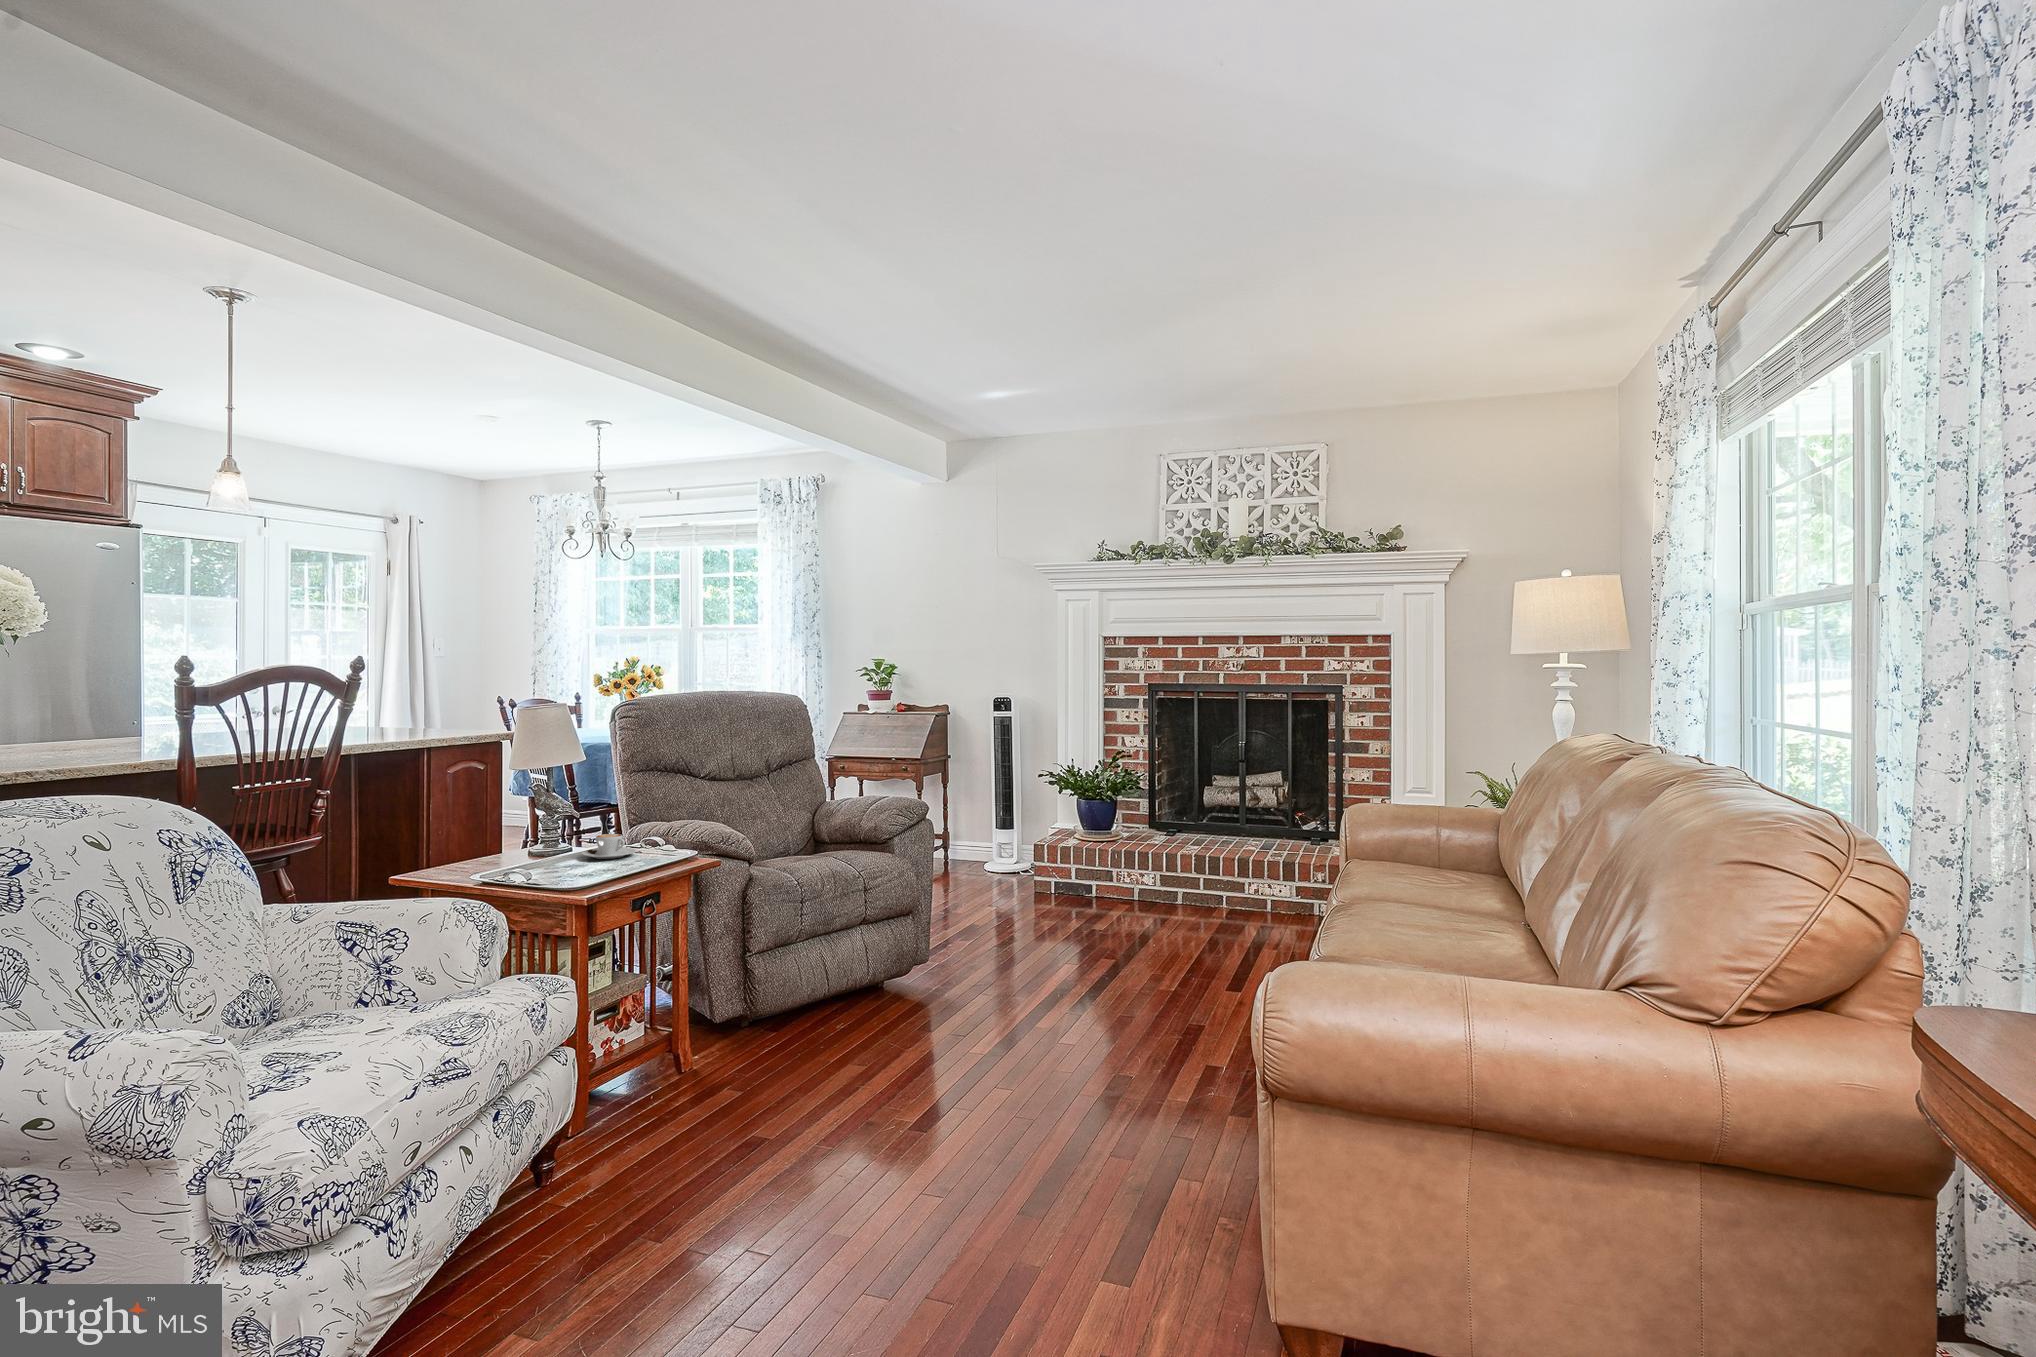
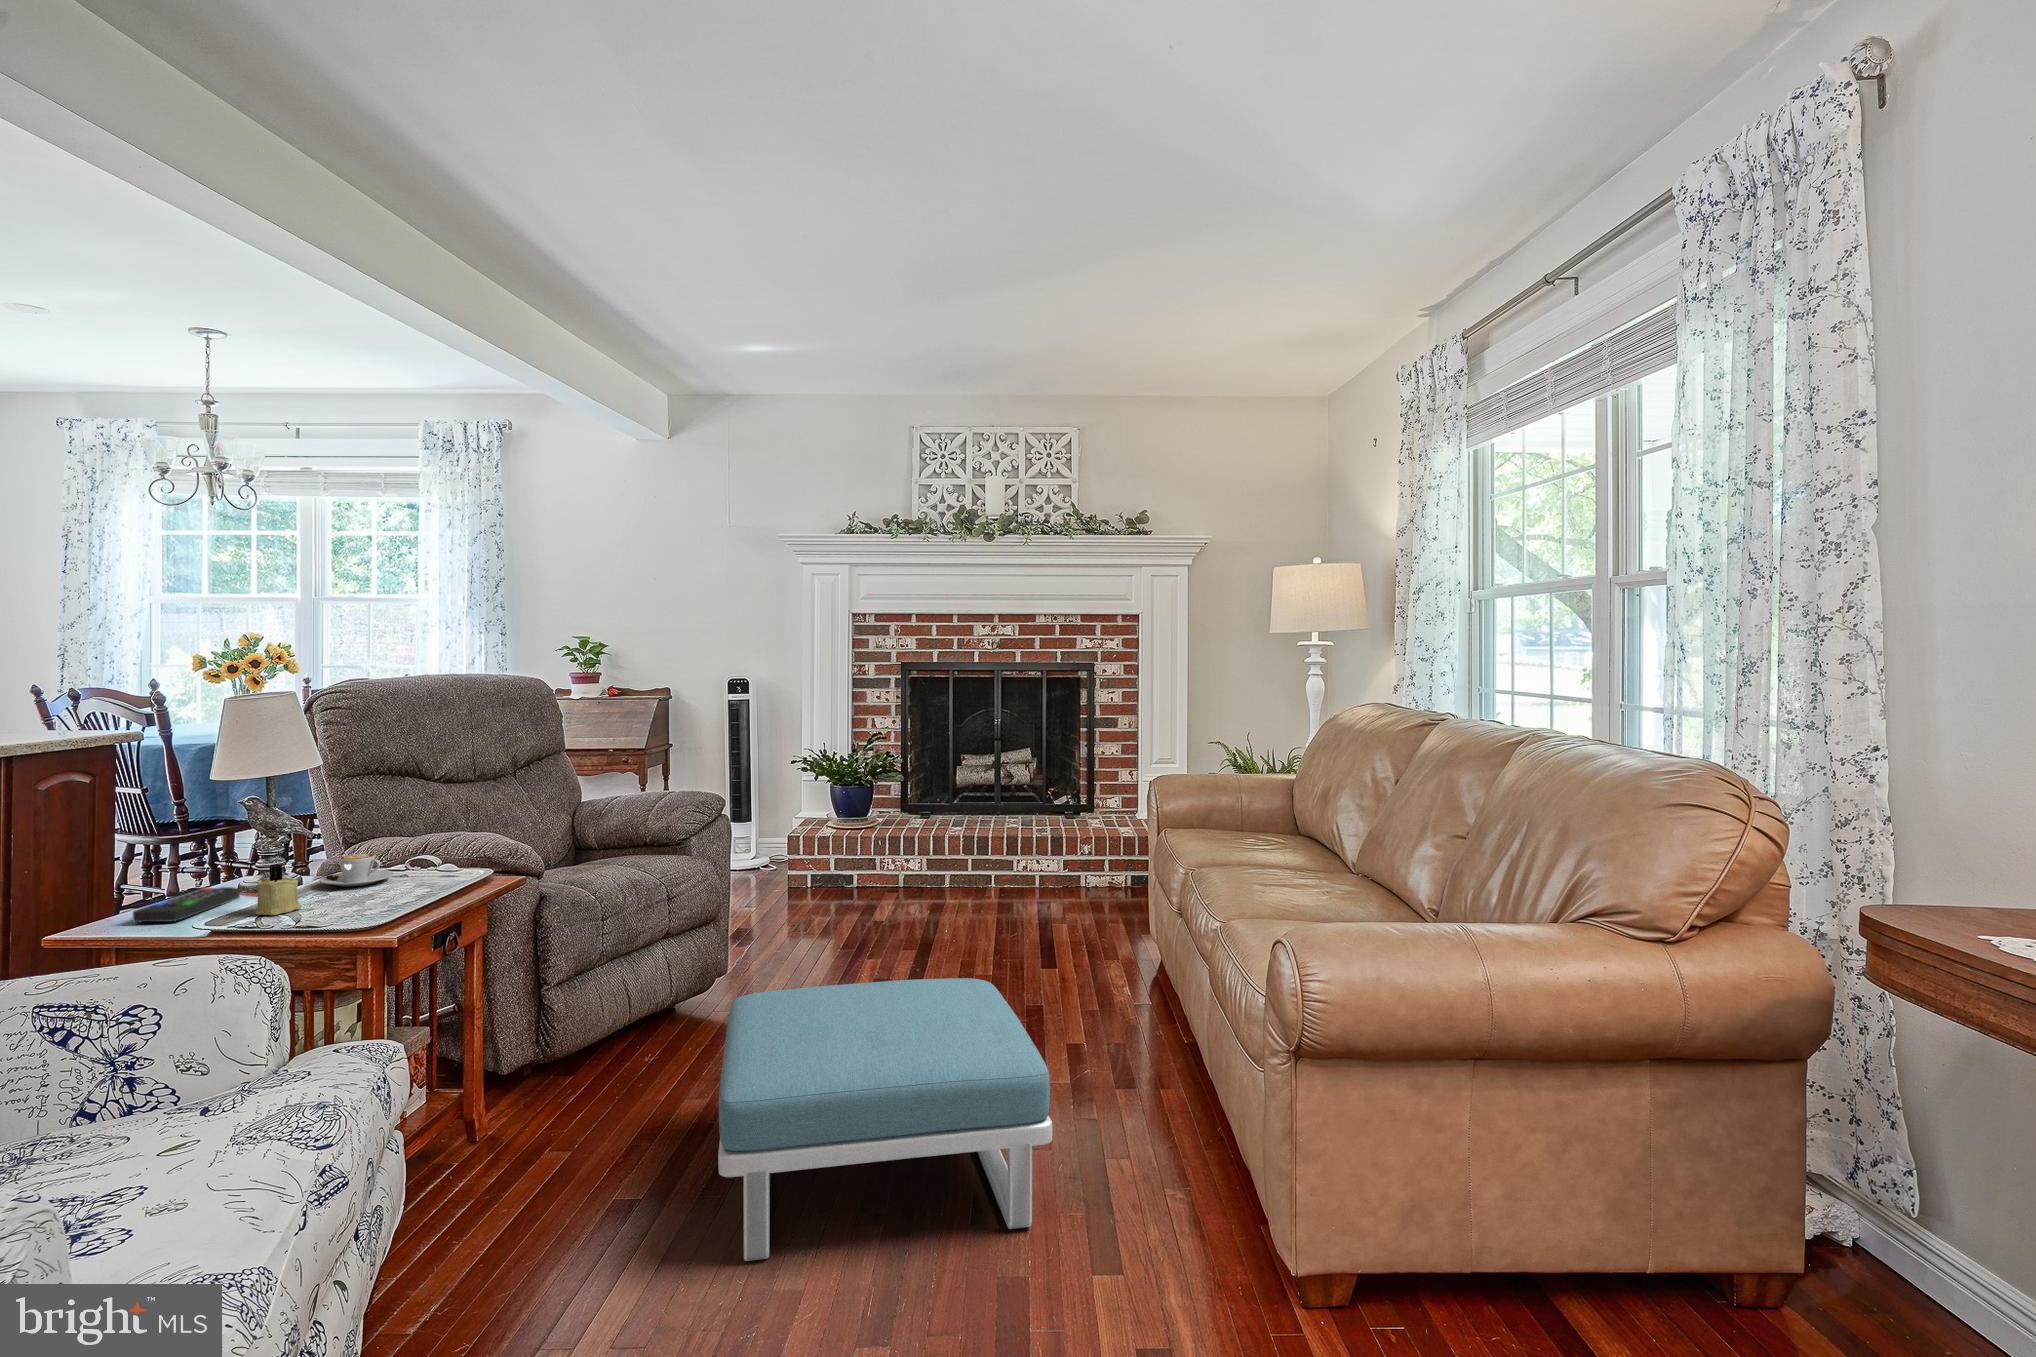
candle: none [526,837,559,876] -> present [256,864,301,915]
remote control: none [449,853,527,876] -> present [133,887,240,922]
footstool: none [818,974,1119,1210] -> present [718,978,1052,1261]

